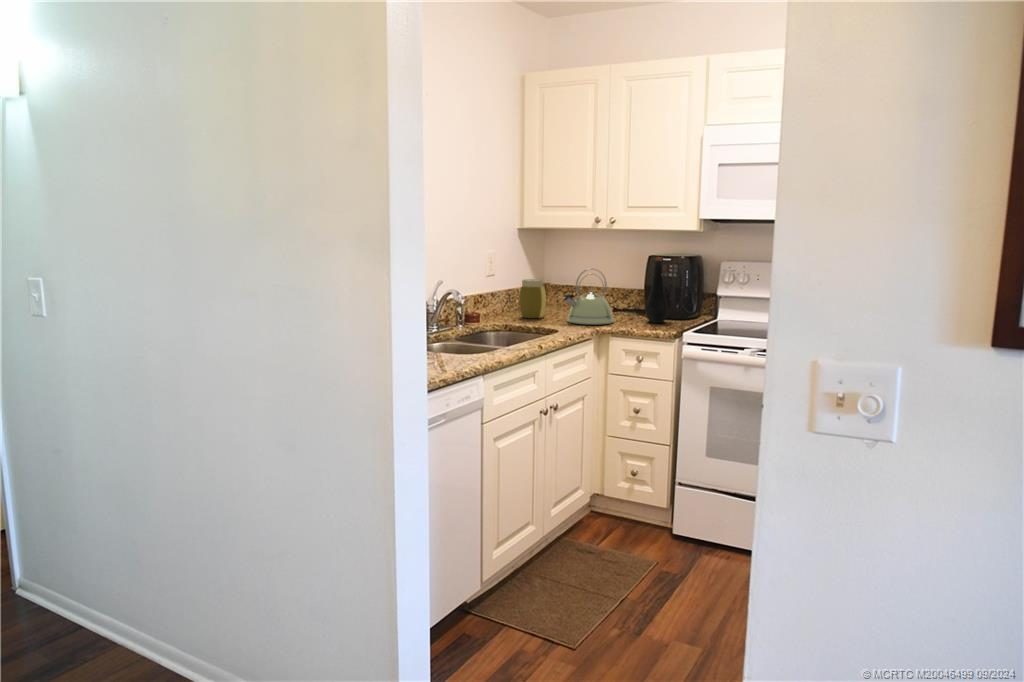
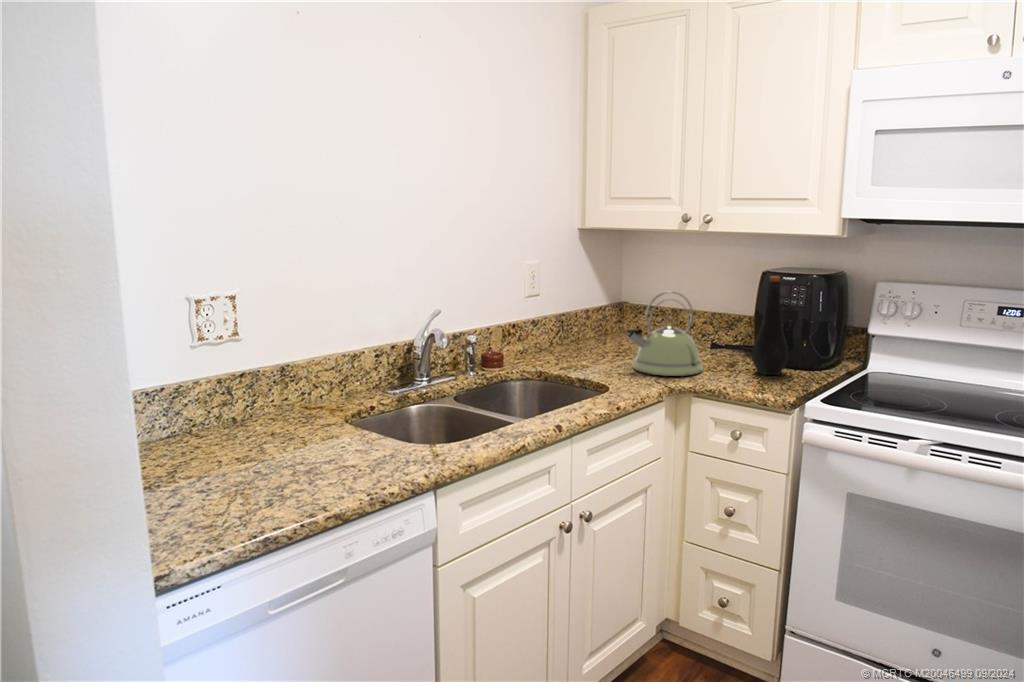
jar: present [519,279,546,318] -> none [569,303,607,359]

